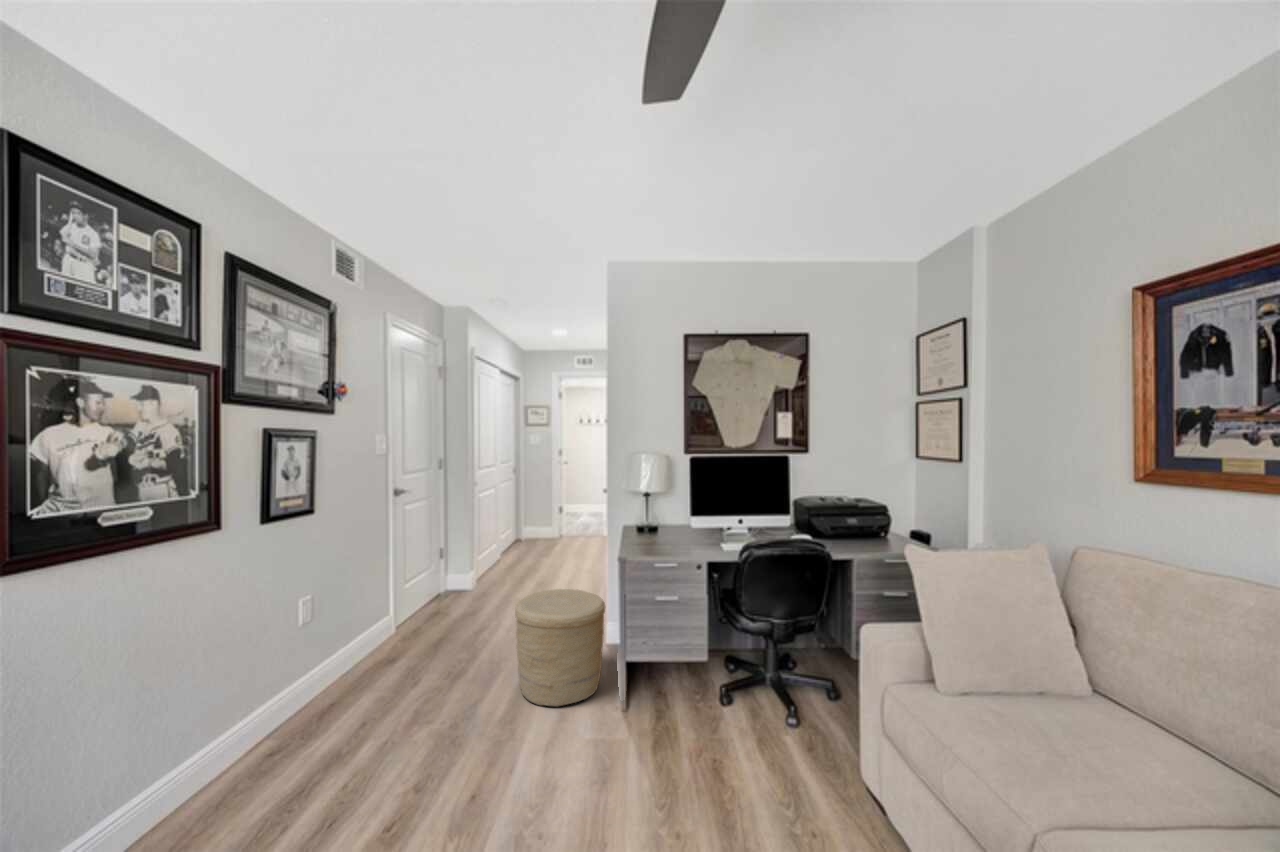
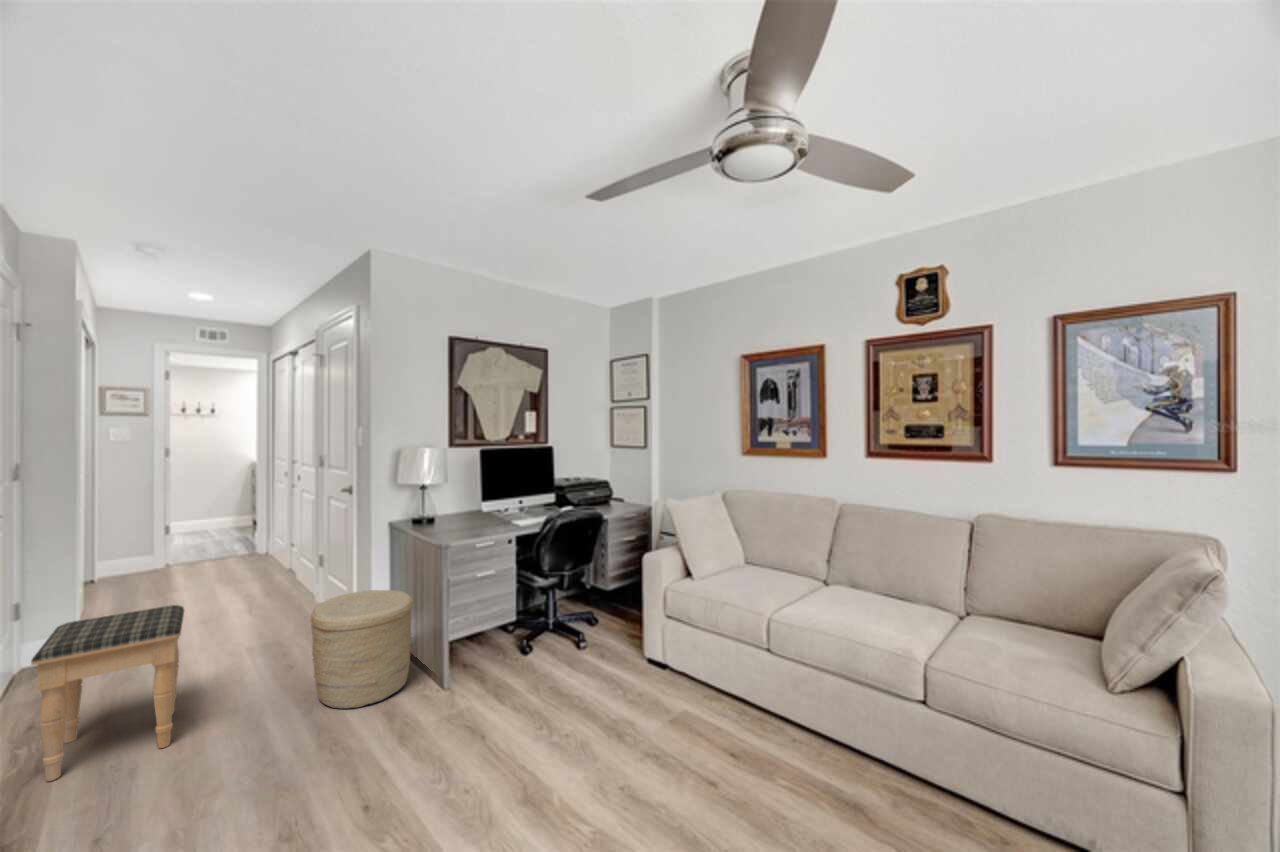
footstool: none [356,567,462,680] -> present [31,605,184,781]

